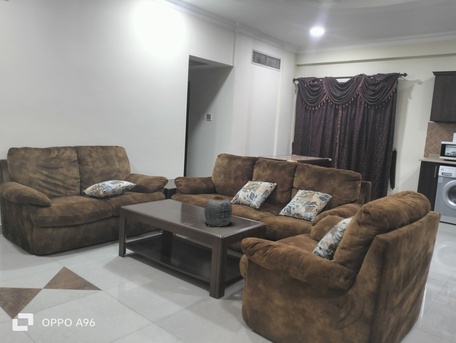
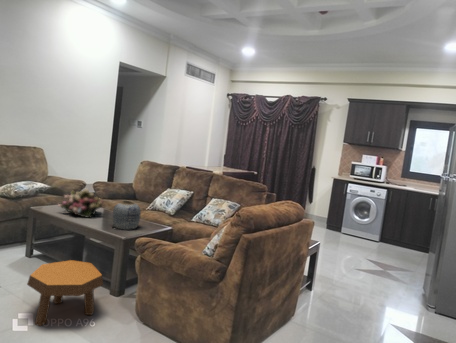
flower arrangement: none [148,185,191,215] -> present [59,189,103,218]
footstool: none [134,260,207,328] -> present [27,260,103,326]

